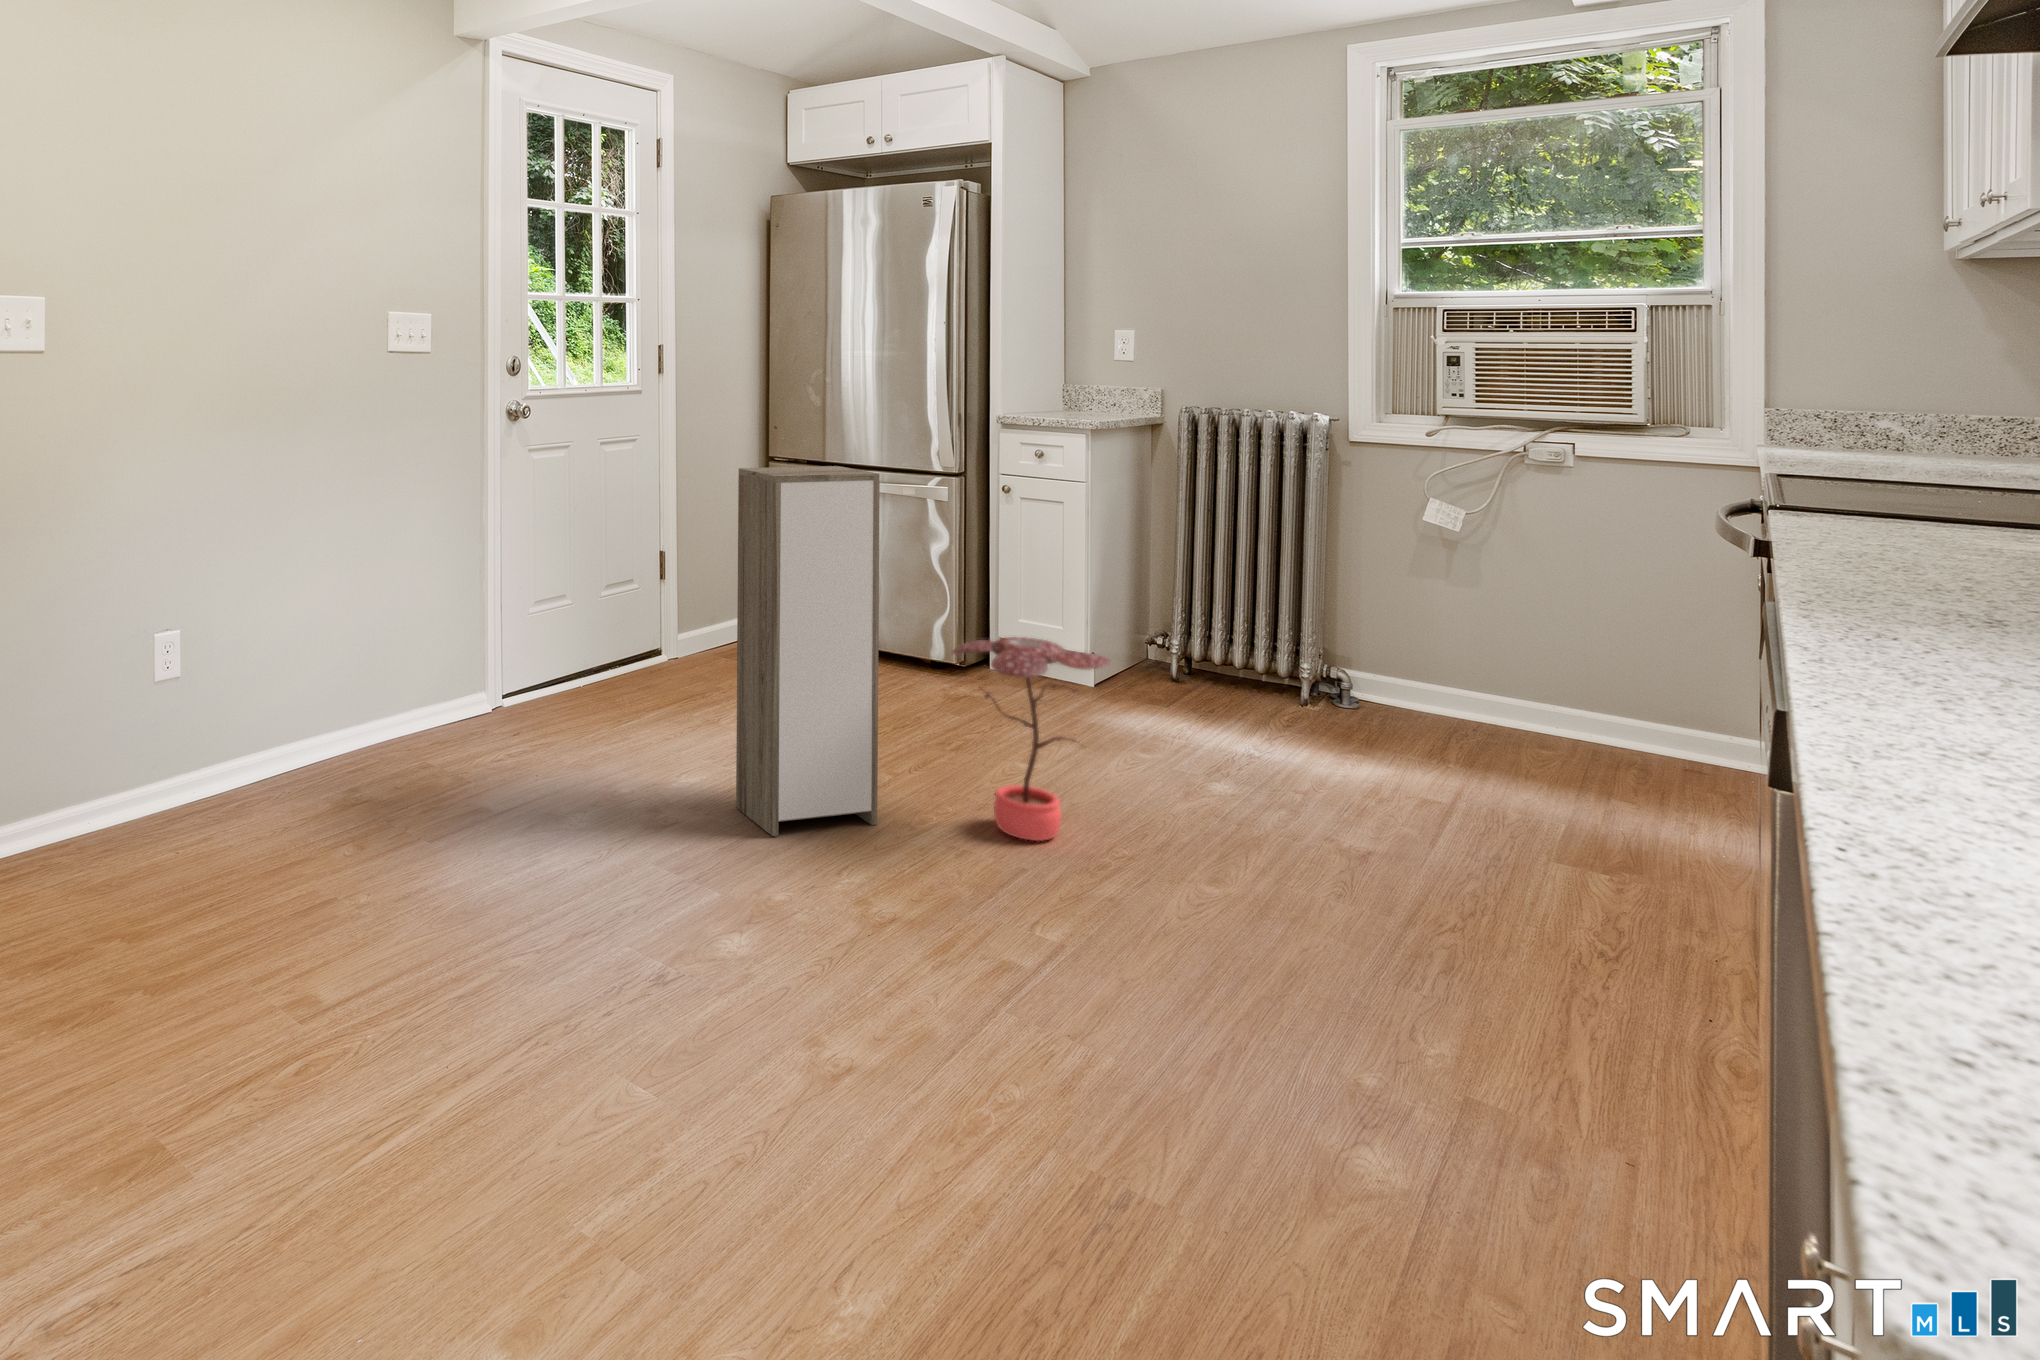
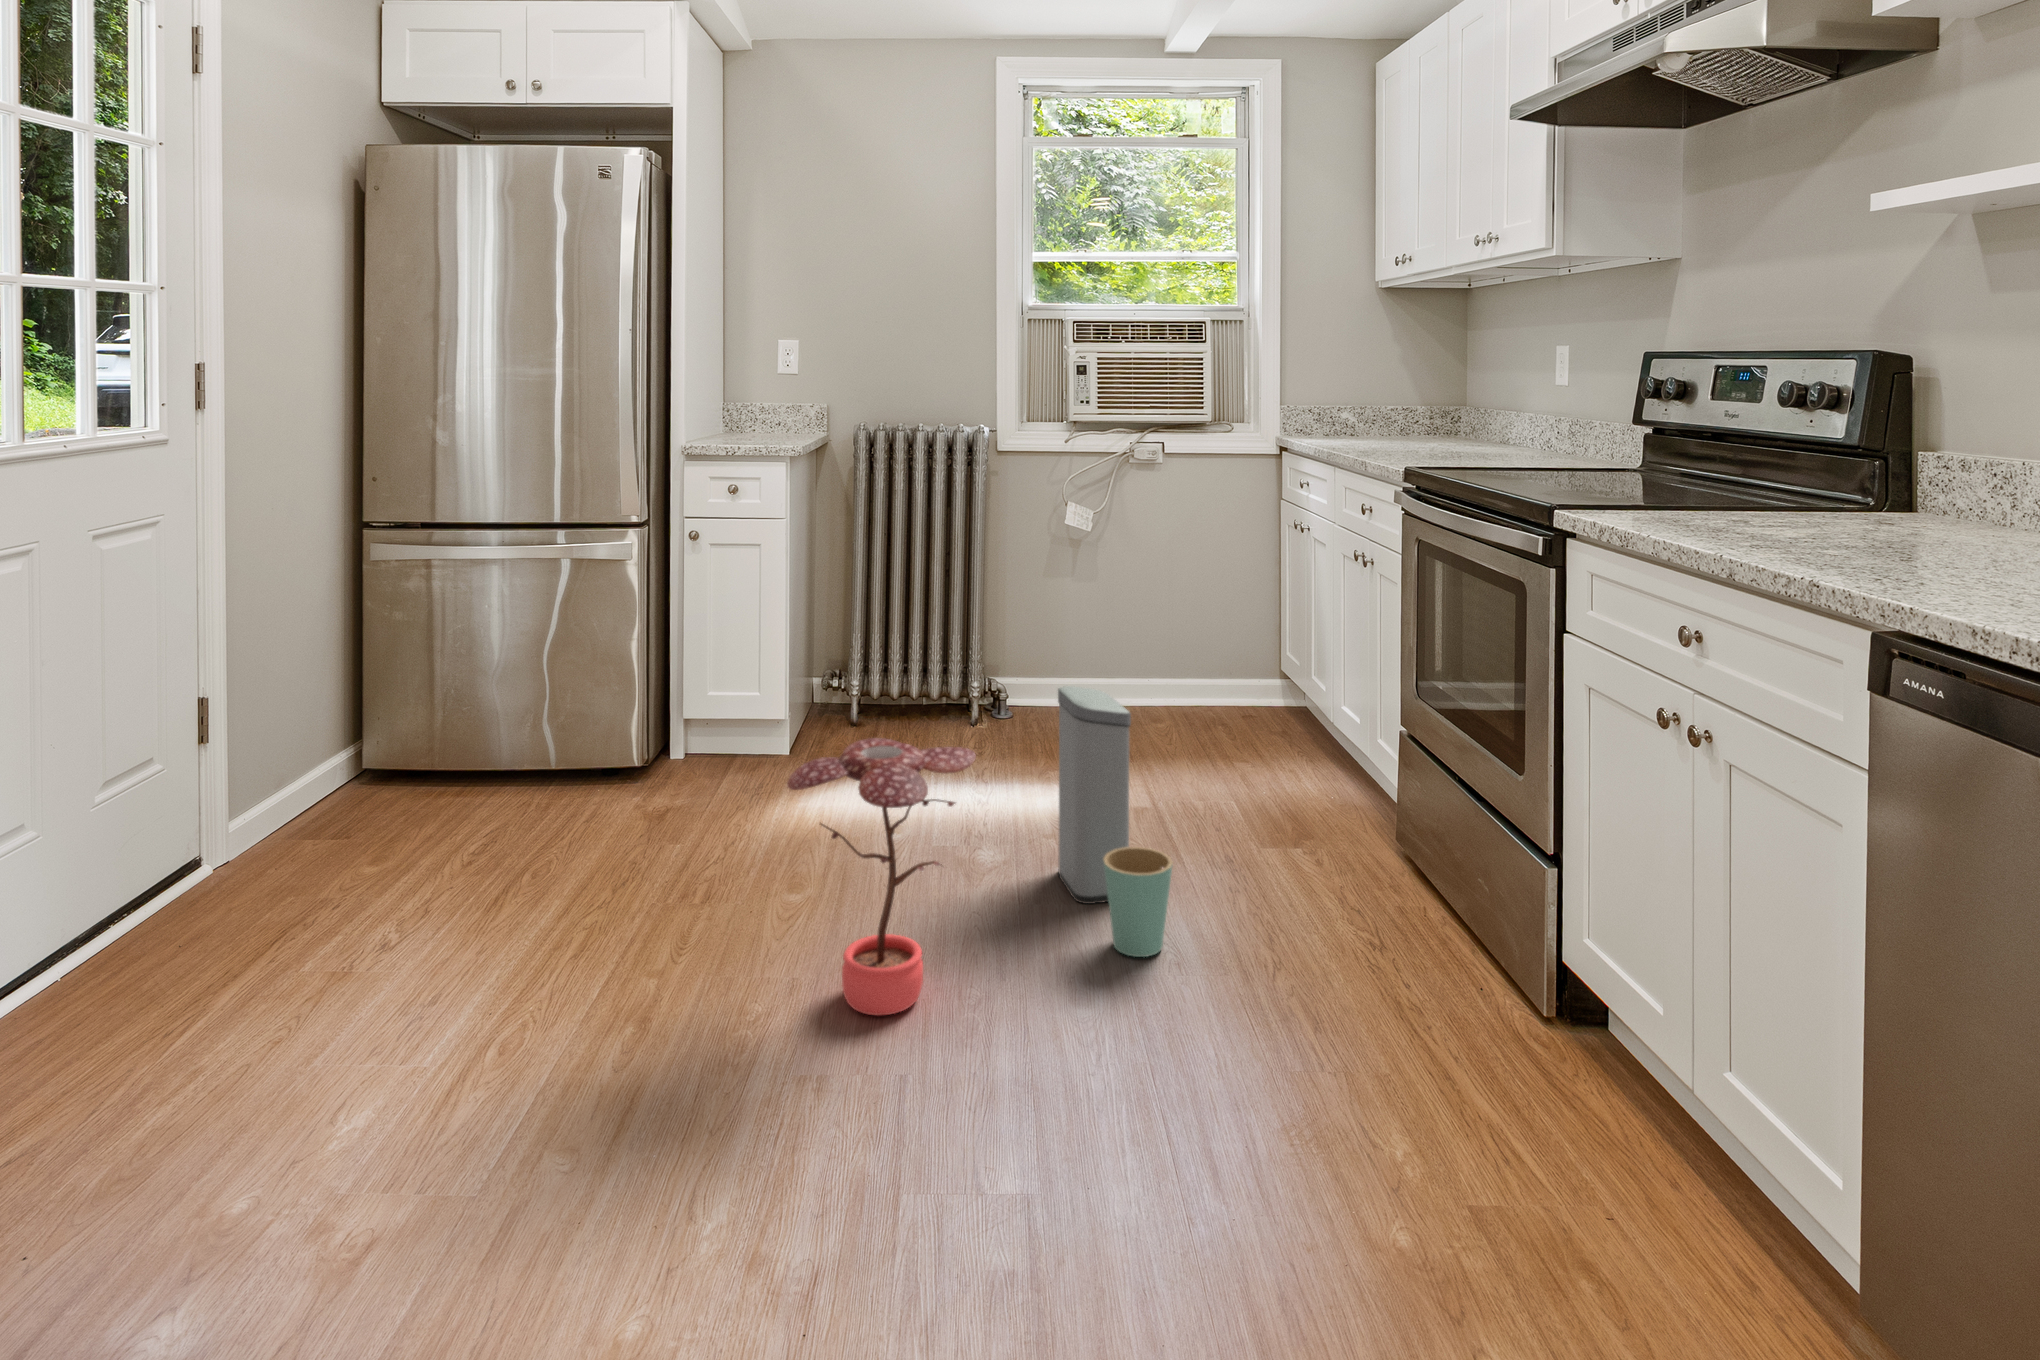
storage cabinet: present [736,466,880,836] -> none [485,546,712,1176]
trash can: none [1252,645,1324,882] -> present [1058,686,1173,957]

